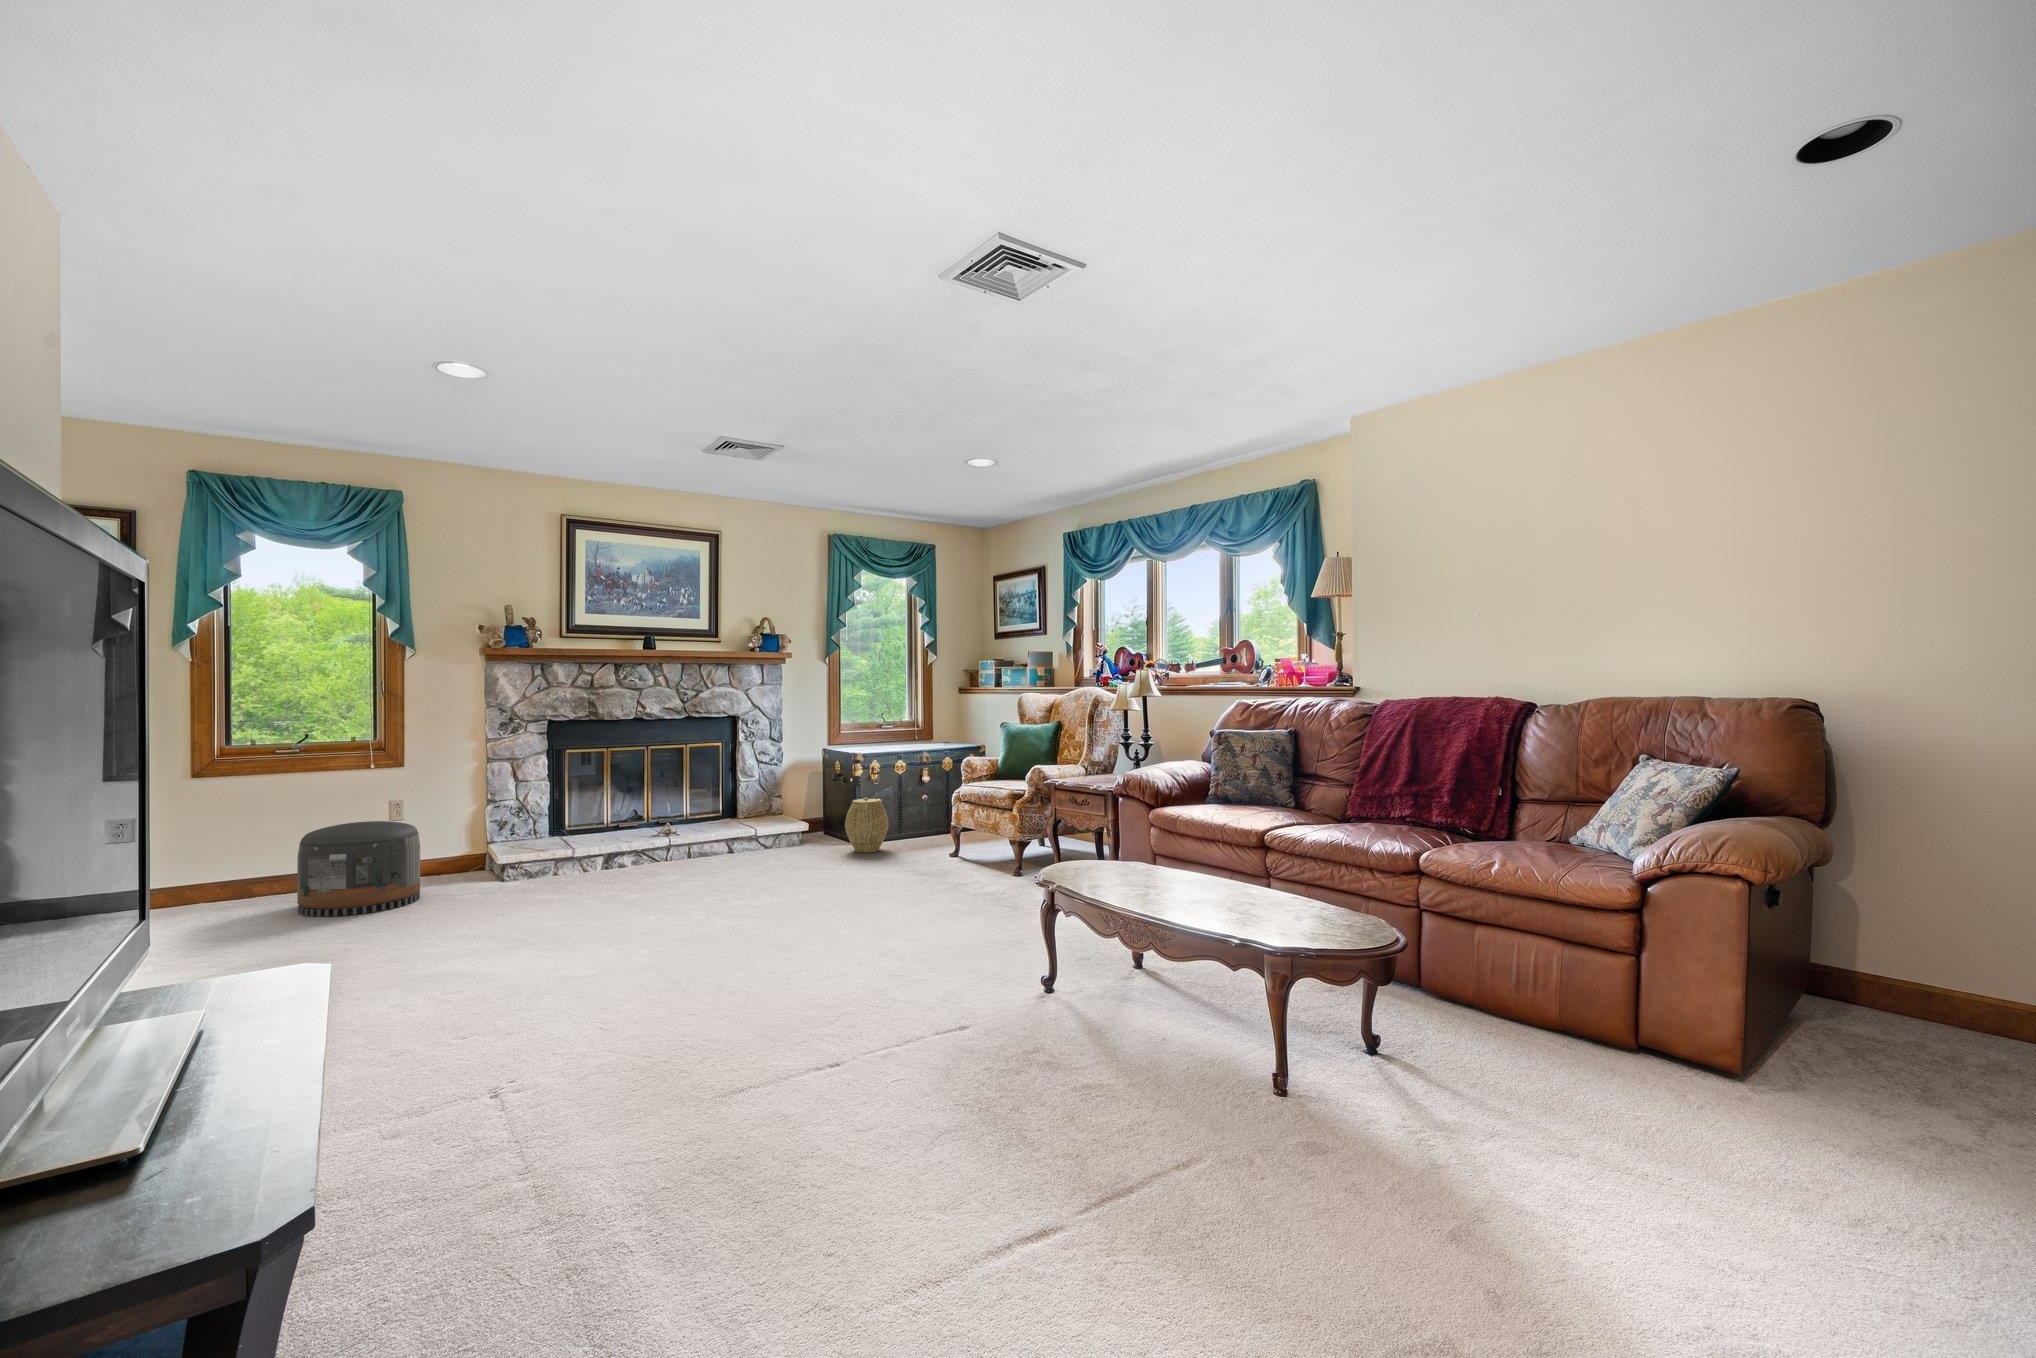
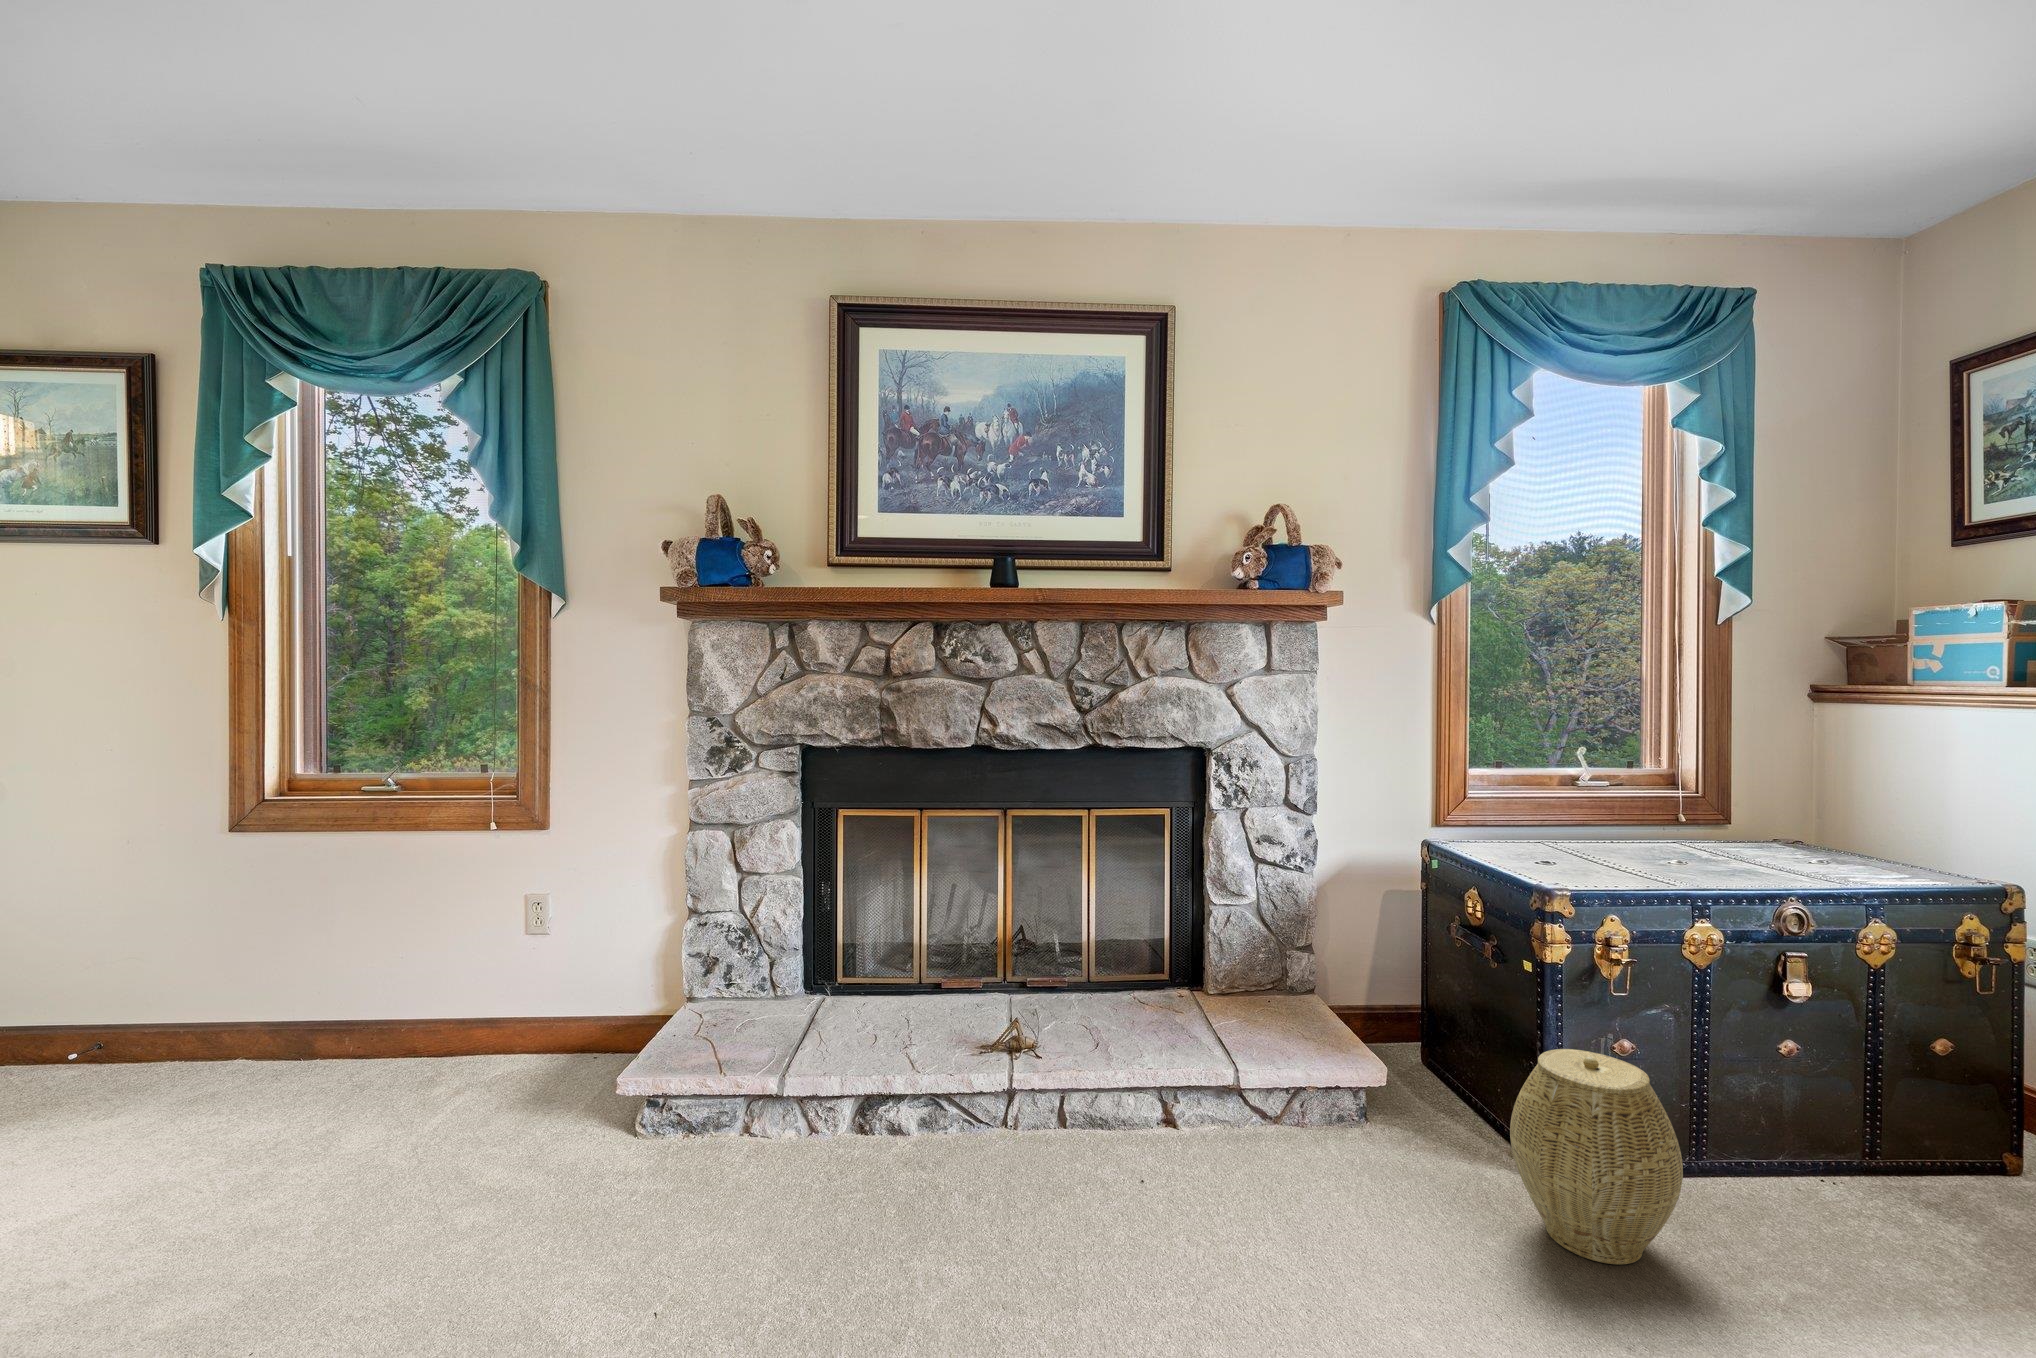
pouf: present [297,821,420,917] -> none [121,973,423,1252]

